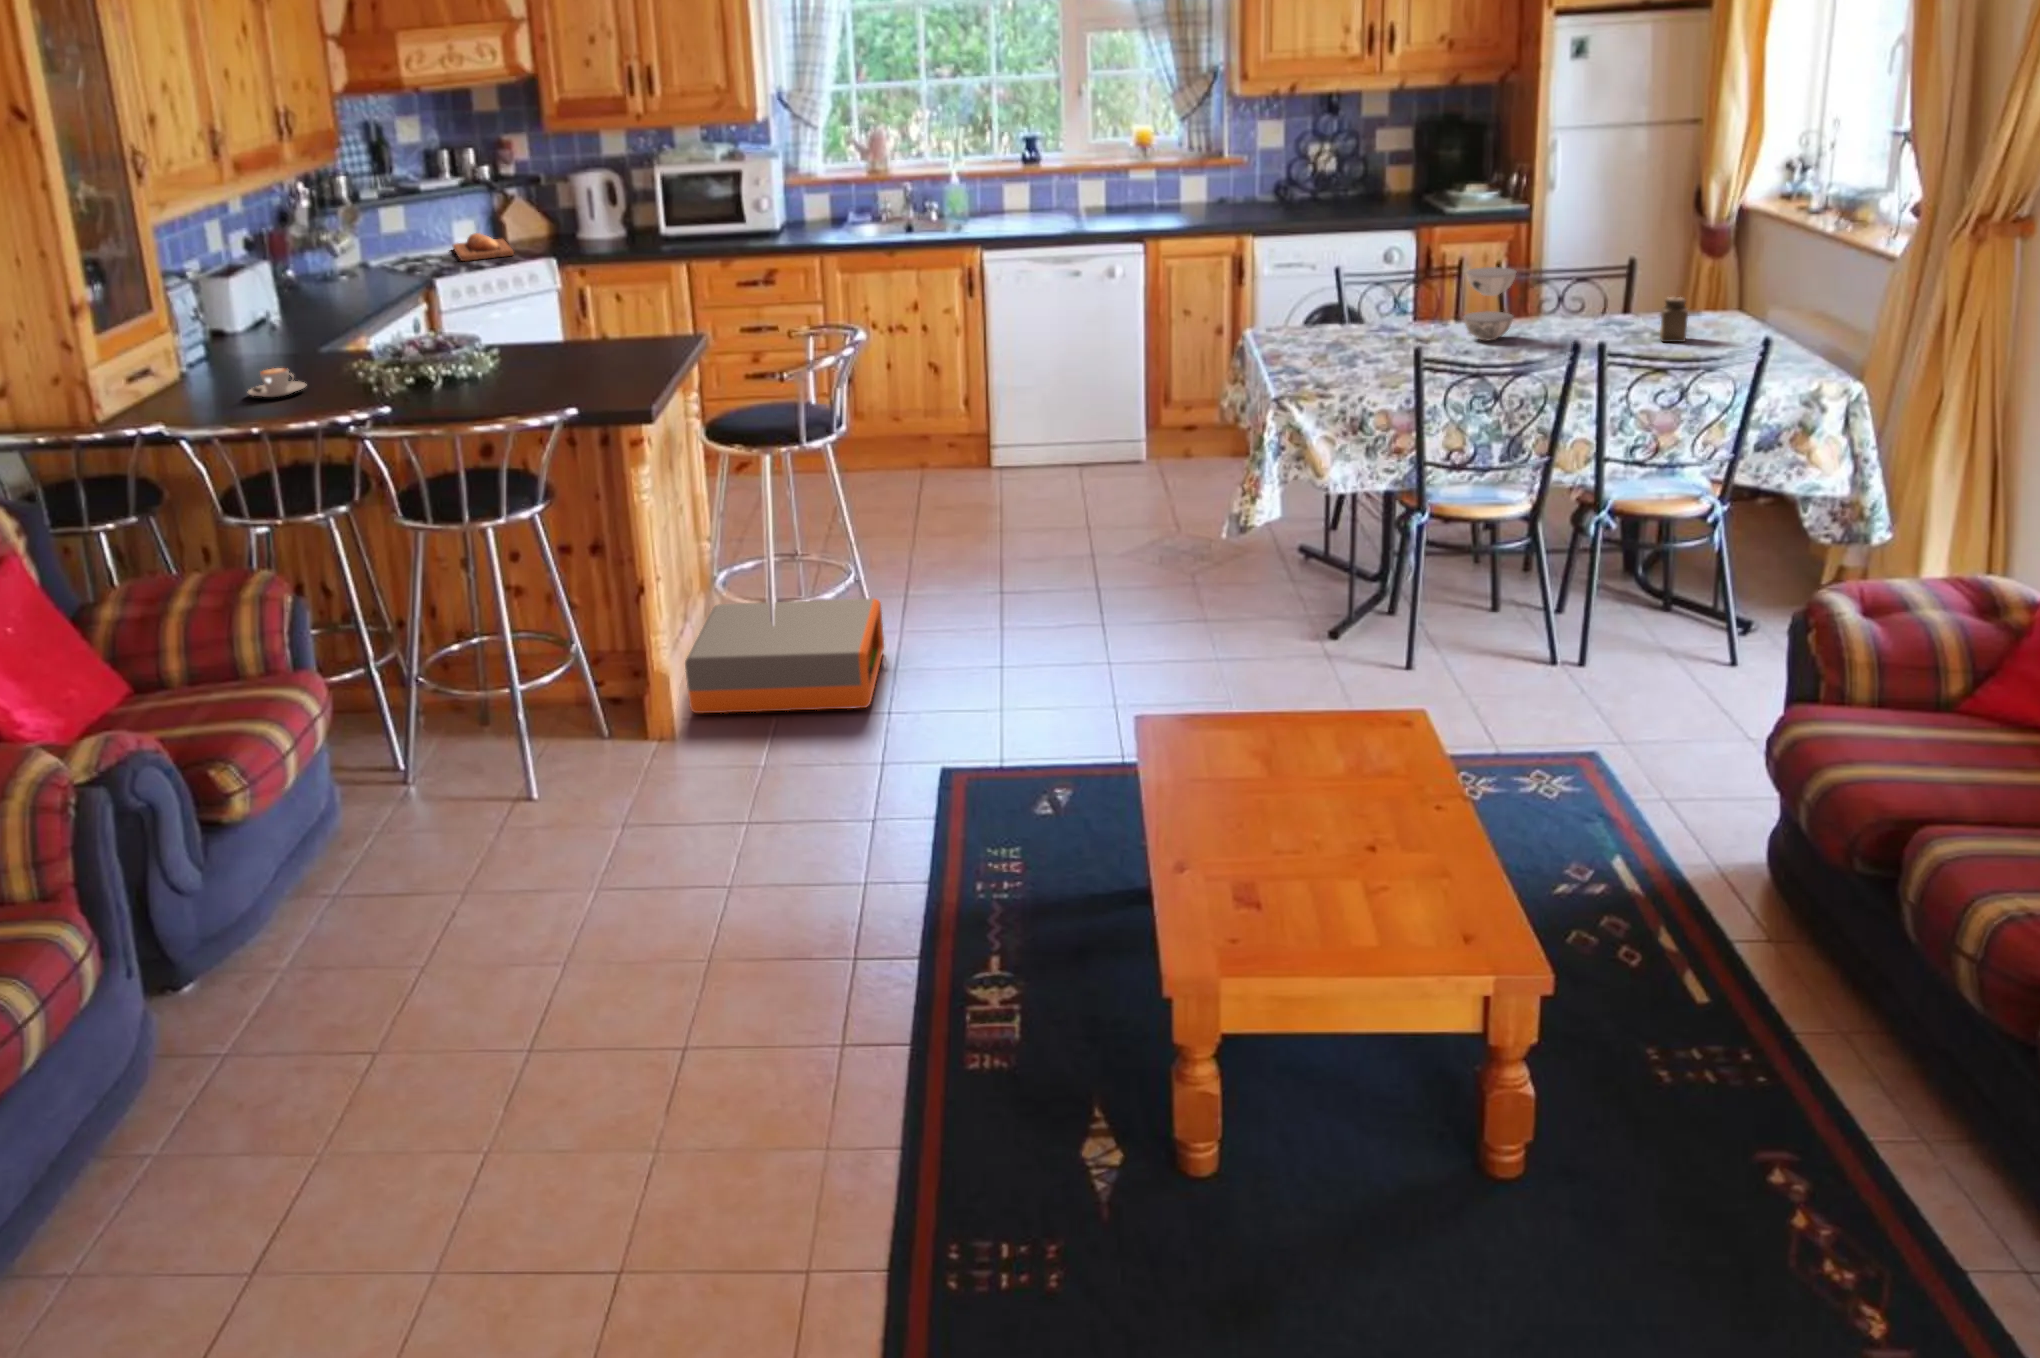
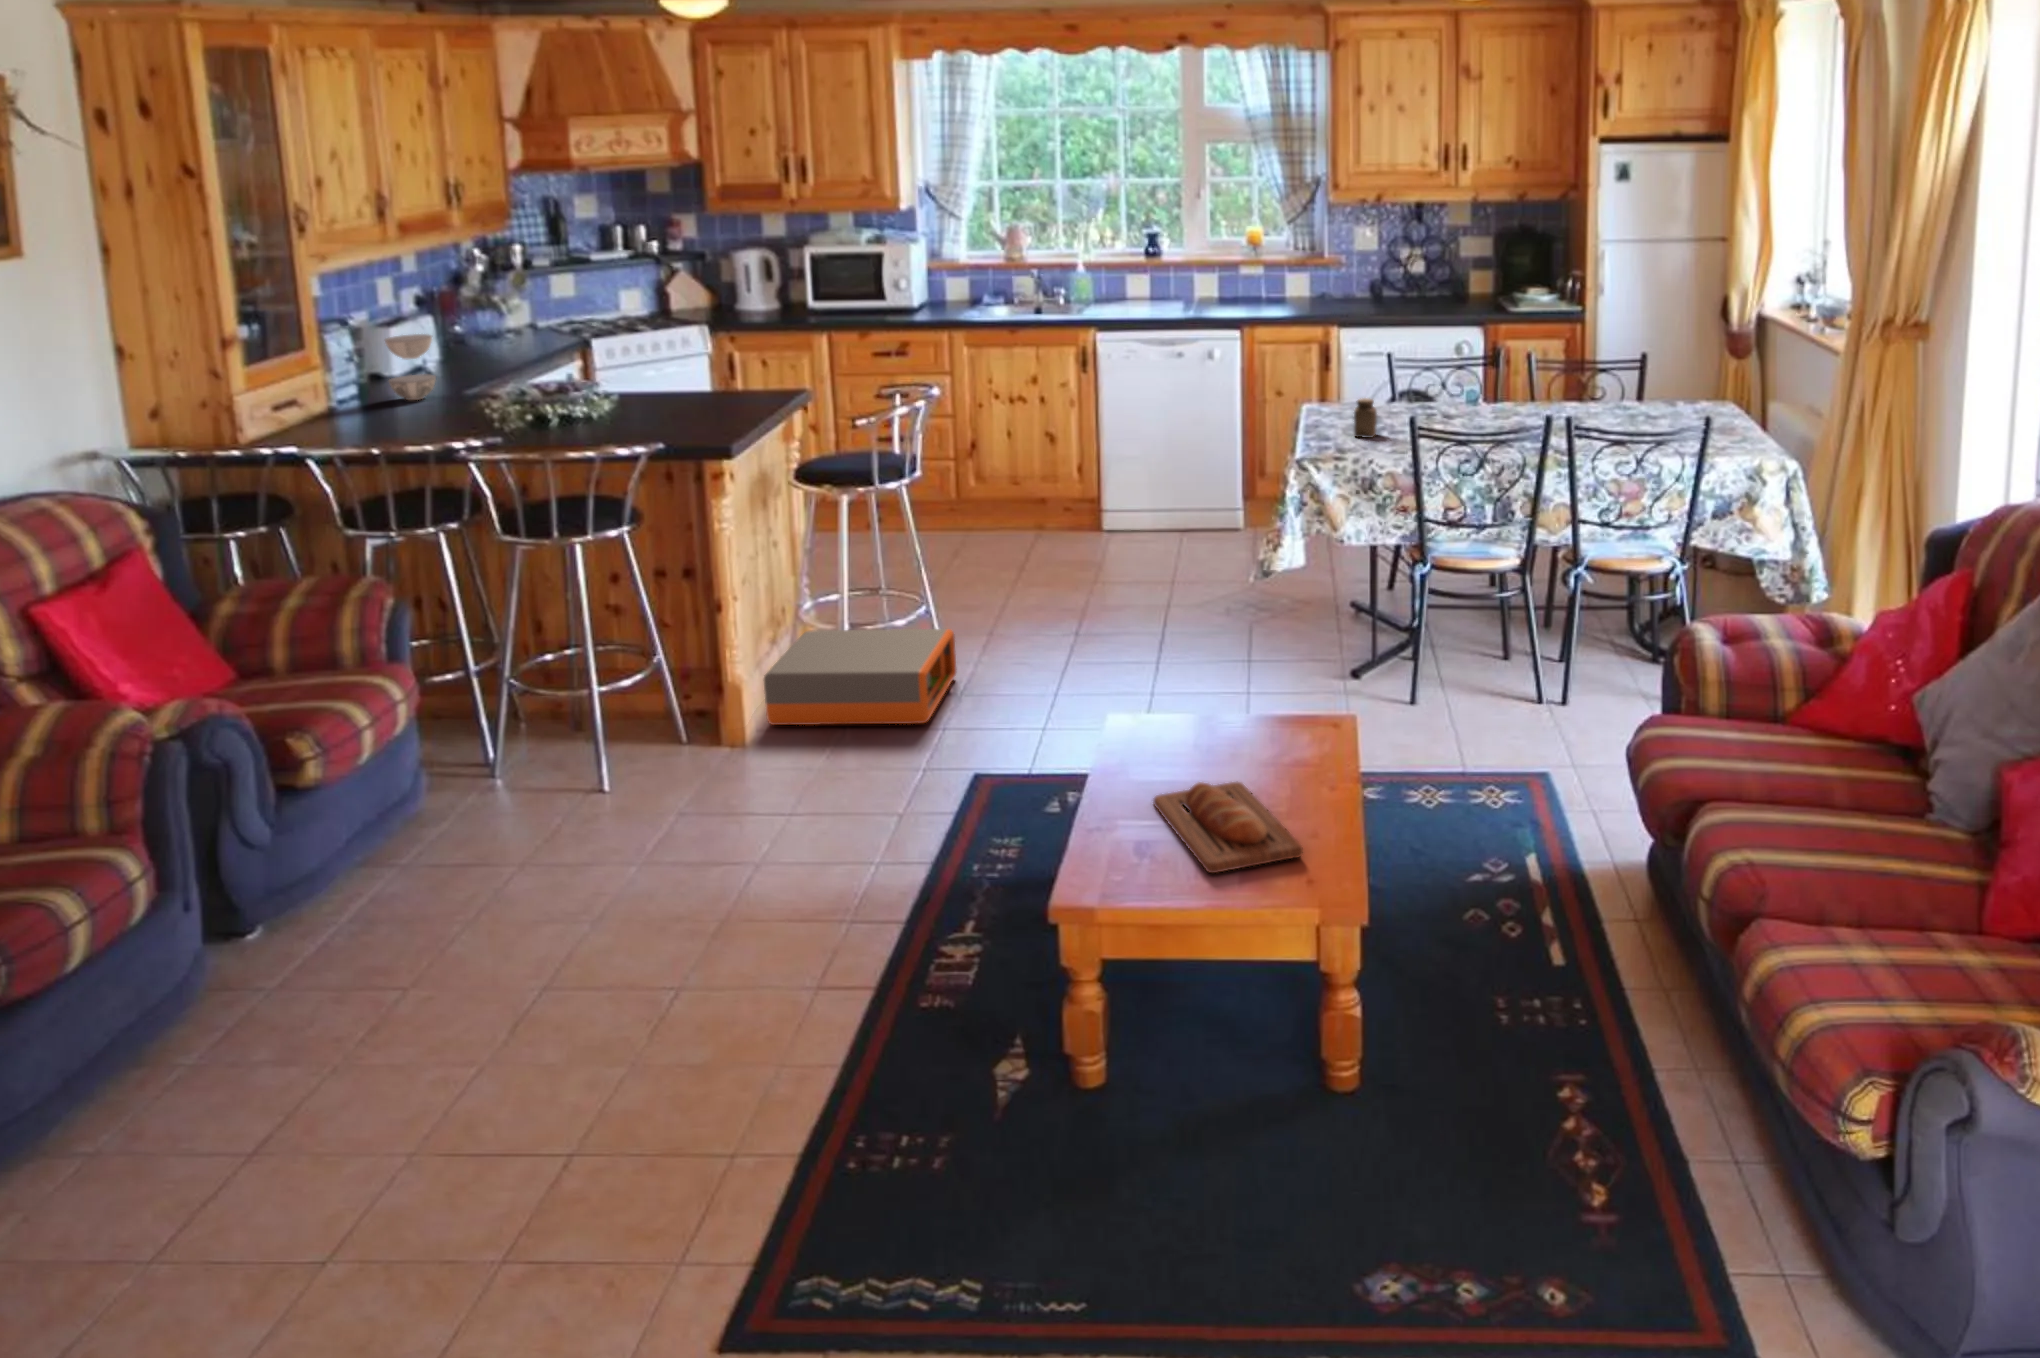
bread loaf: present [453,233,514,261] -> present [1153,782,1303,873]
bowl: present [1464,267,1516,340] -> present [385,334,436,400]
salt shaker: present [1660,297,1688,342] -> present [1354,398,1377,438]
coffee cup: present [248,368,306,397] -> none [381,402,436,427]

